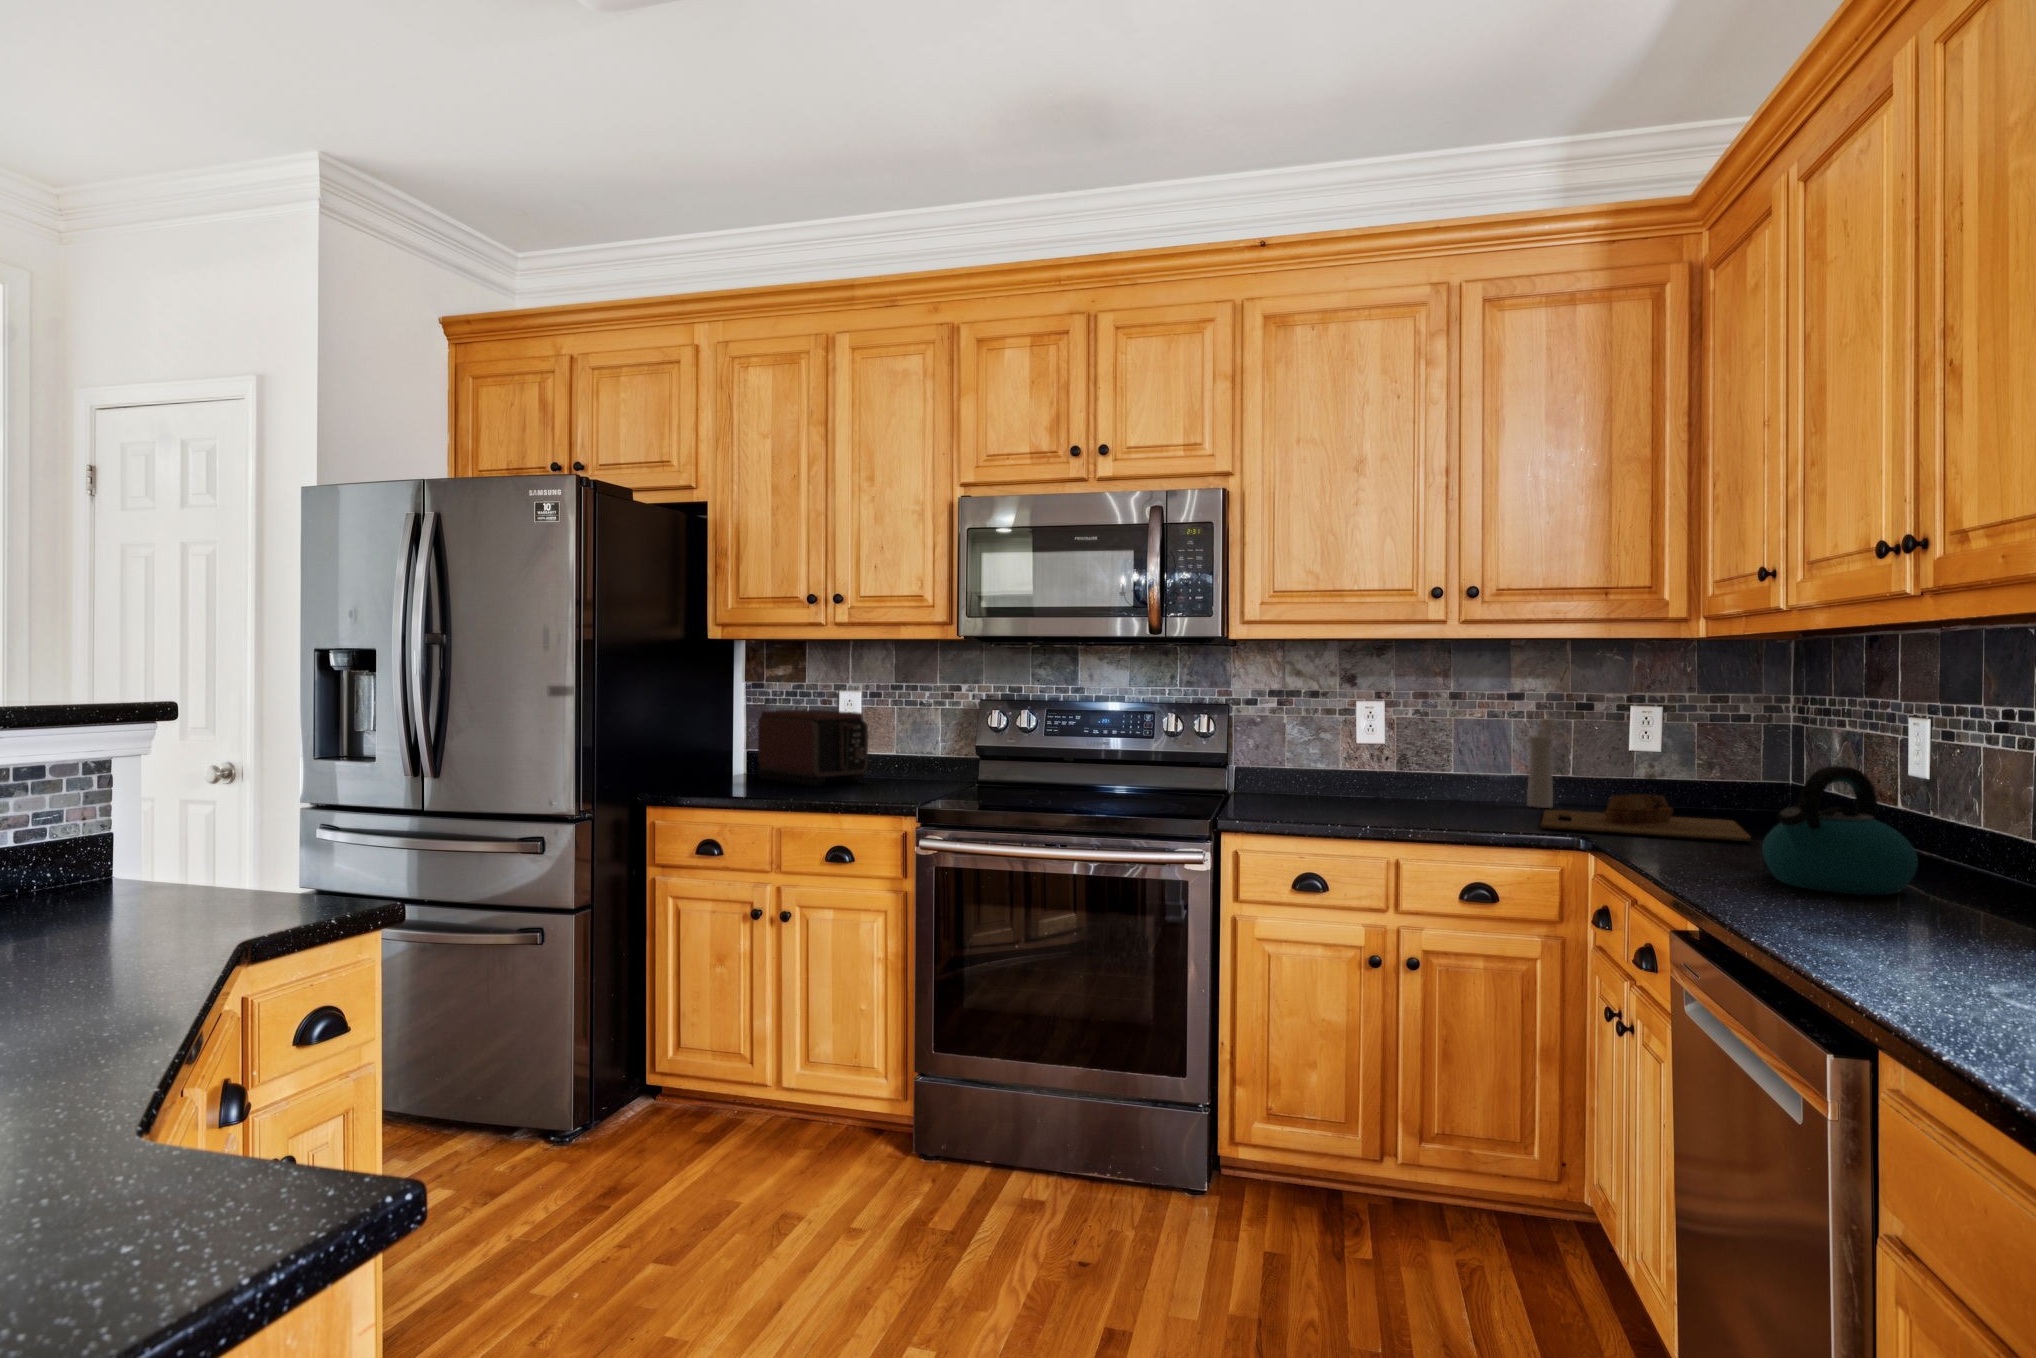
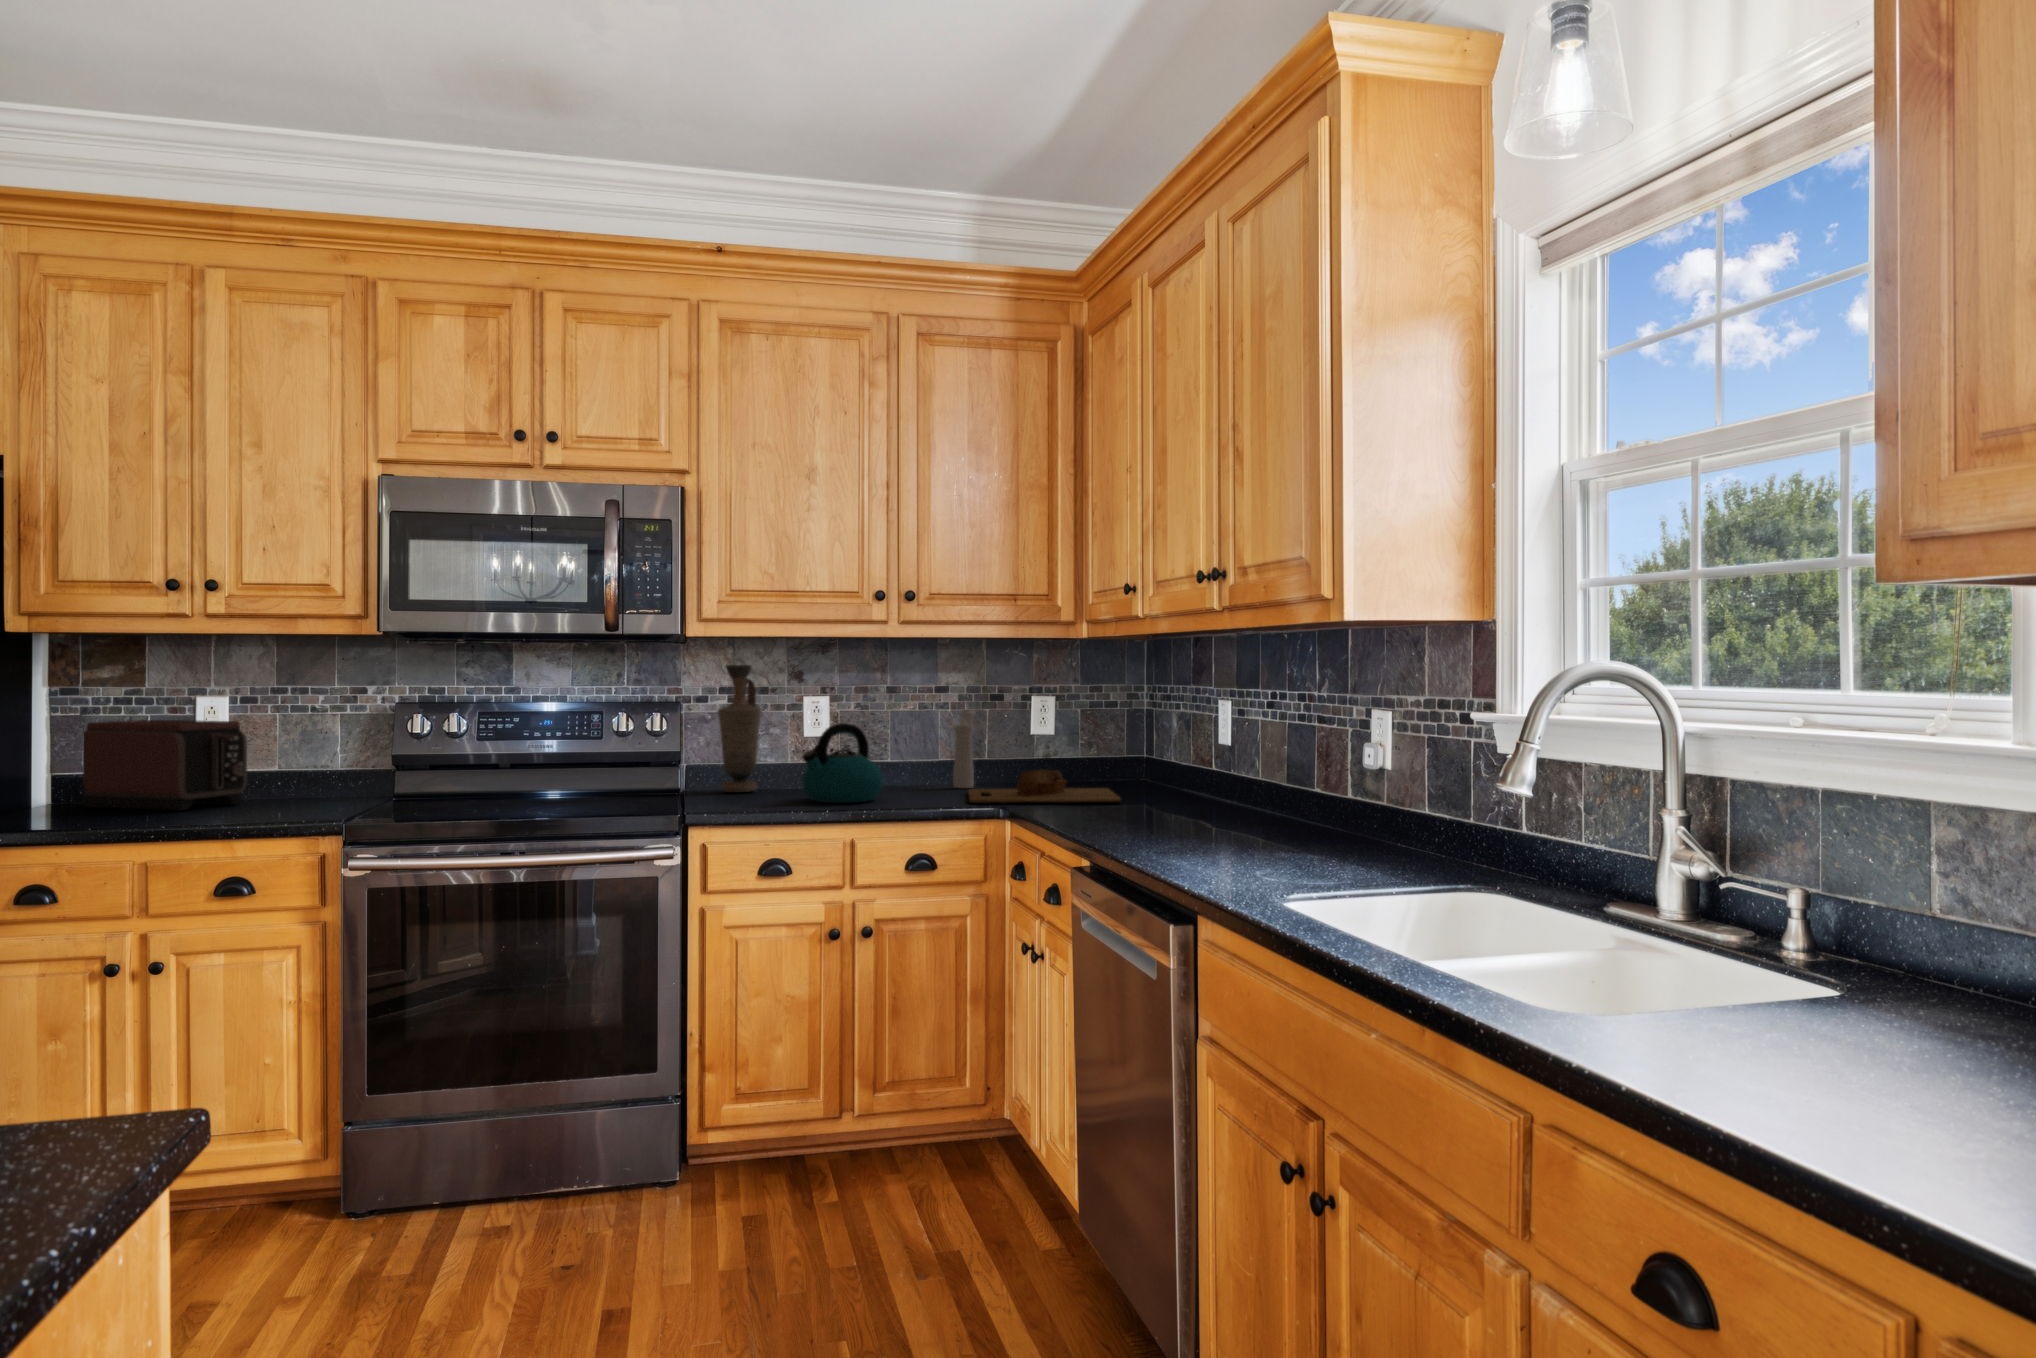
vase: none [1265,667,1311,797] -> present [718,665,761,792]
kettle: present [1762,766,1918,895] -> present [802,723,883,803]

